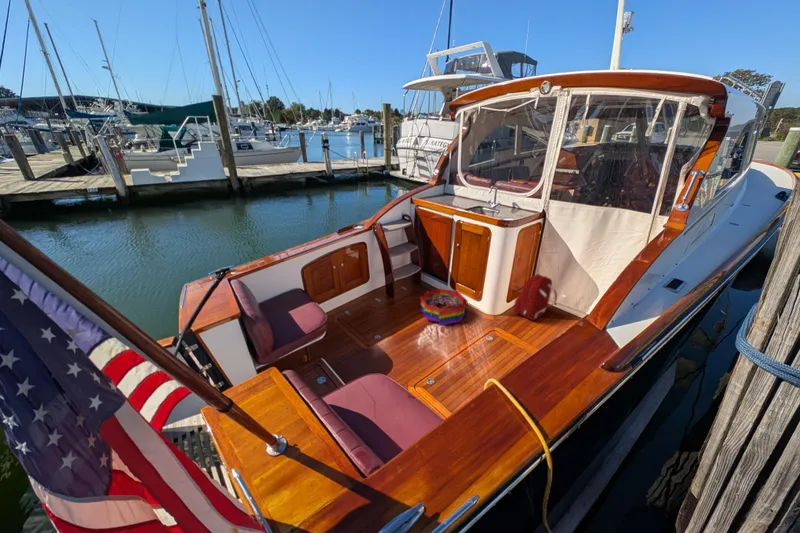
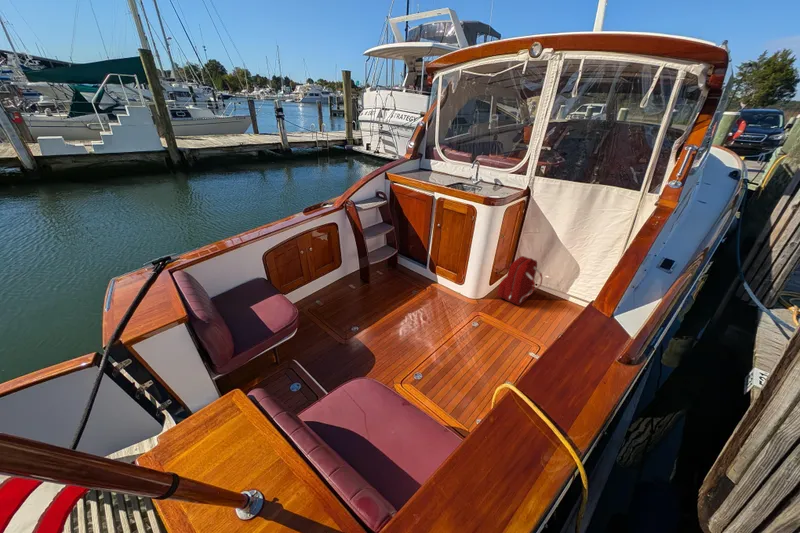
storage bin: present [420,289,468,326] -> none [398,274,450,315]

